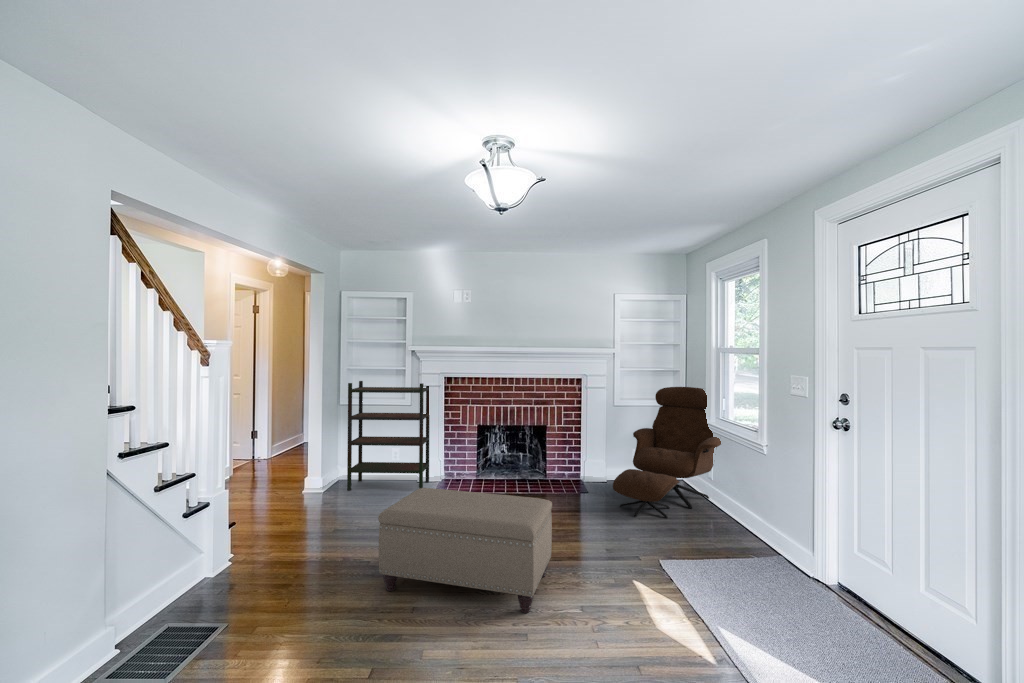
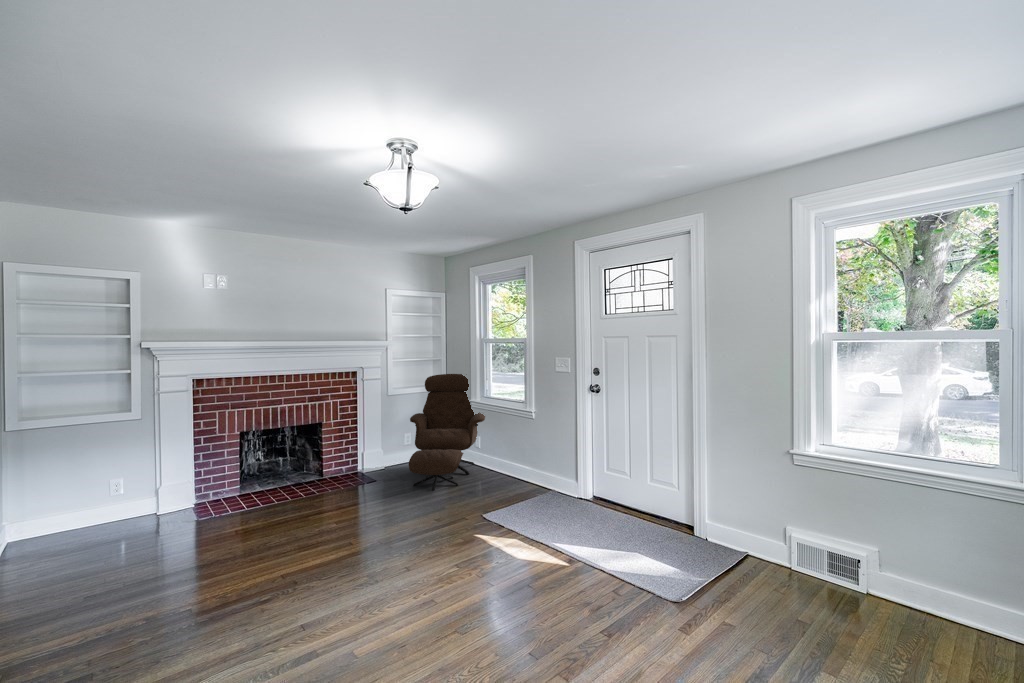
bookshelf: present [347,381,429,490] -> none [41,385,176,549]
ottoman: present [378,488,552,613] -> none [239,483,427,625]

